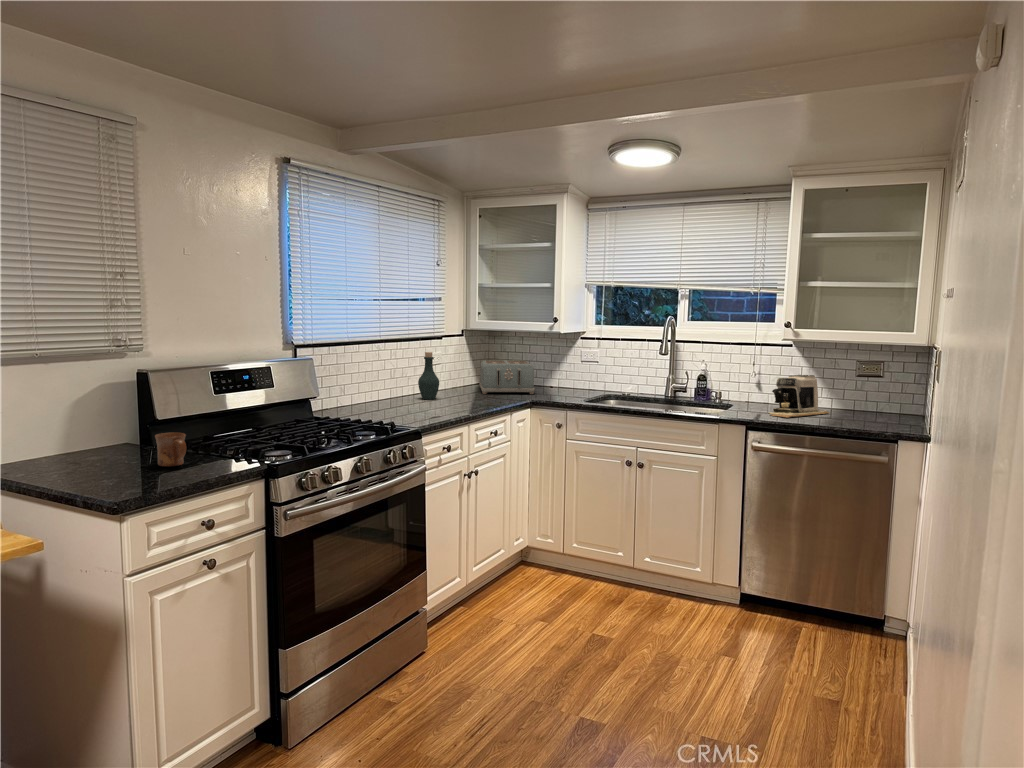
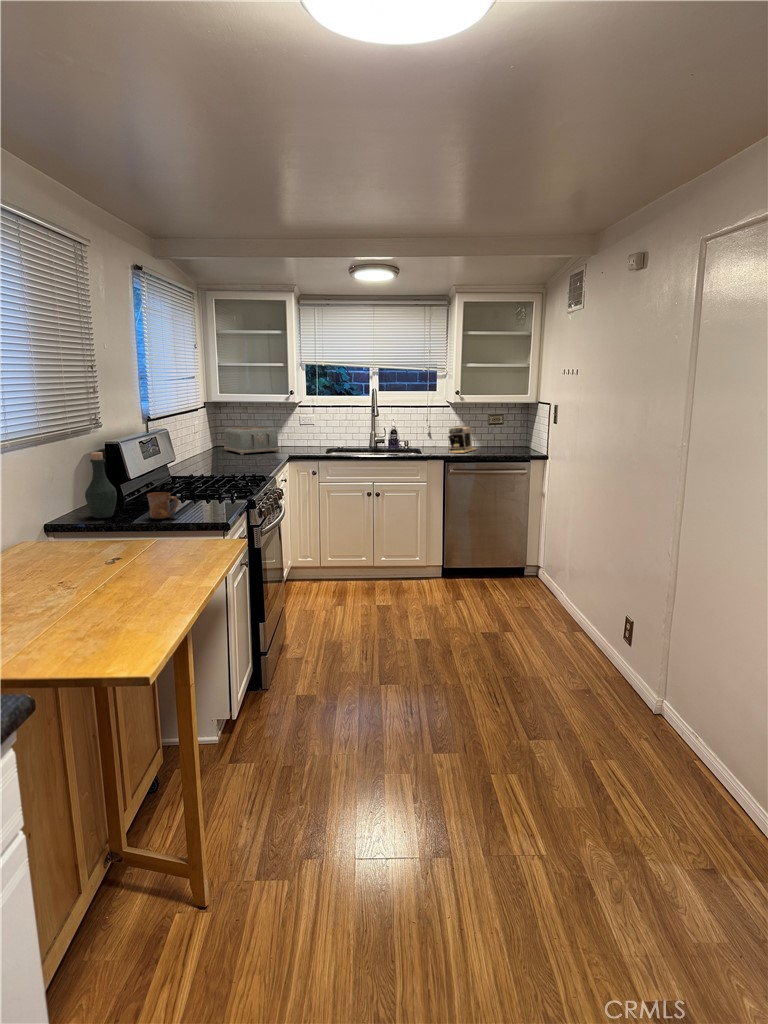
bottle: present [418,352,439,400] -> present [85,452,117,518]

